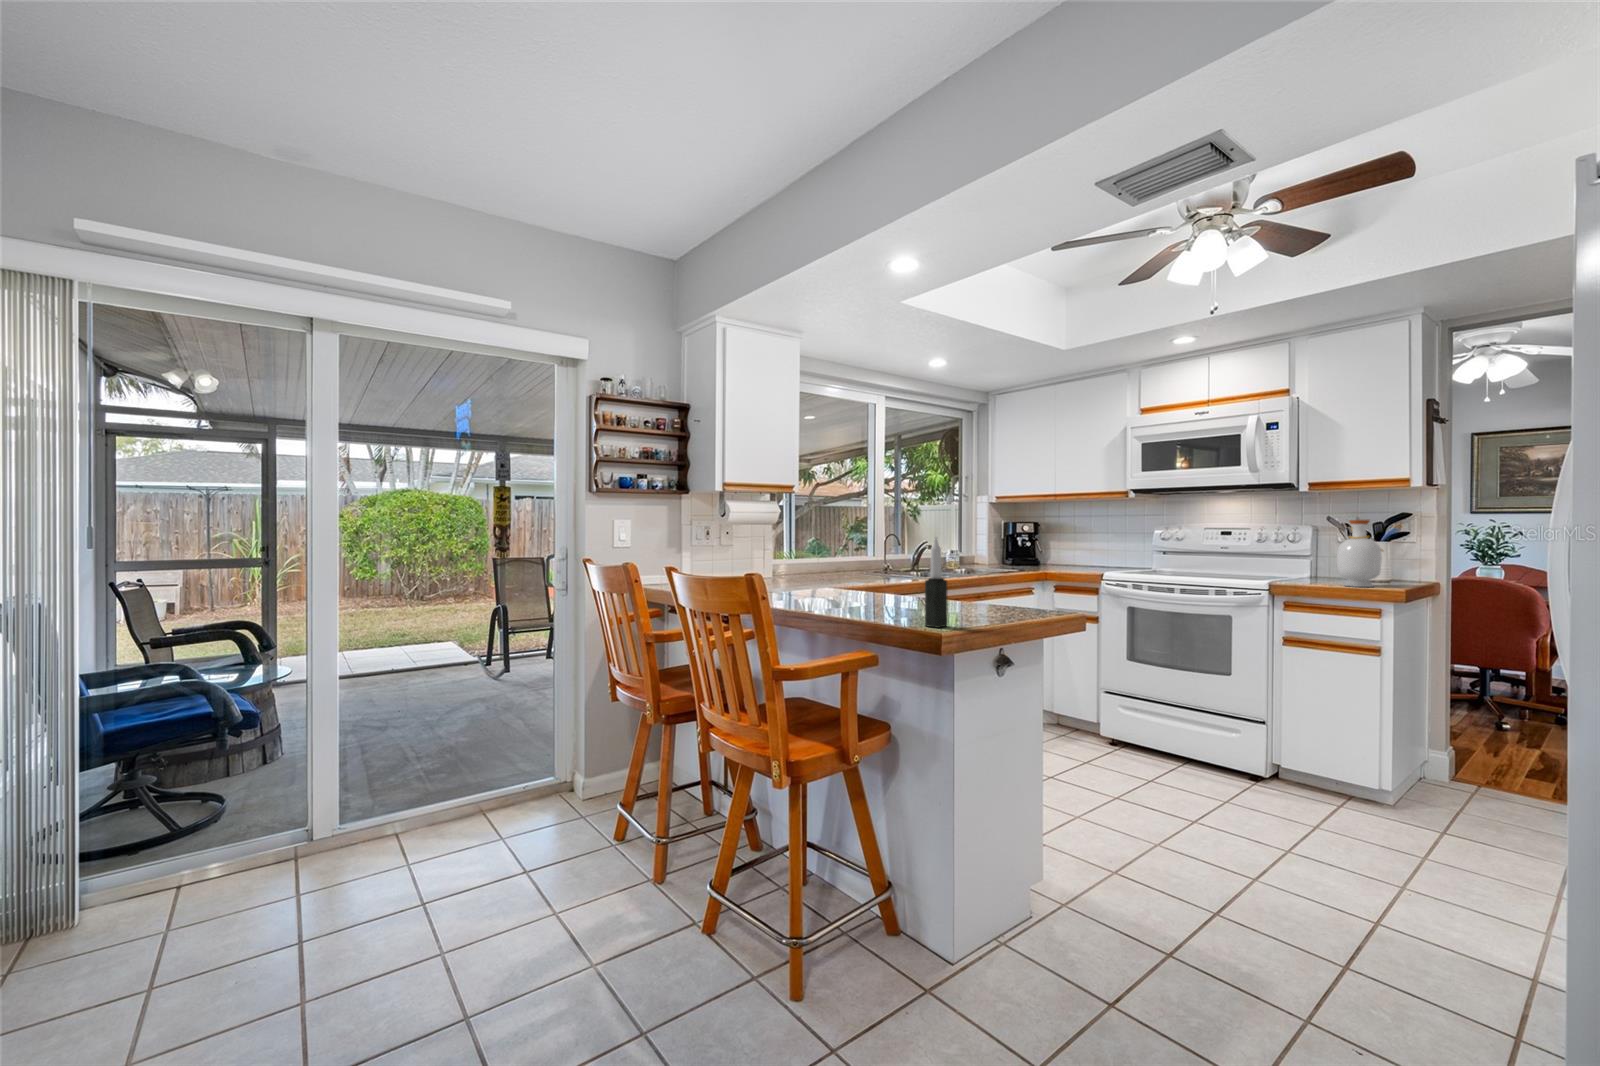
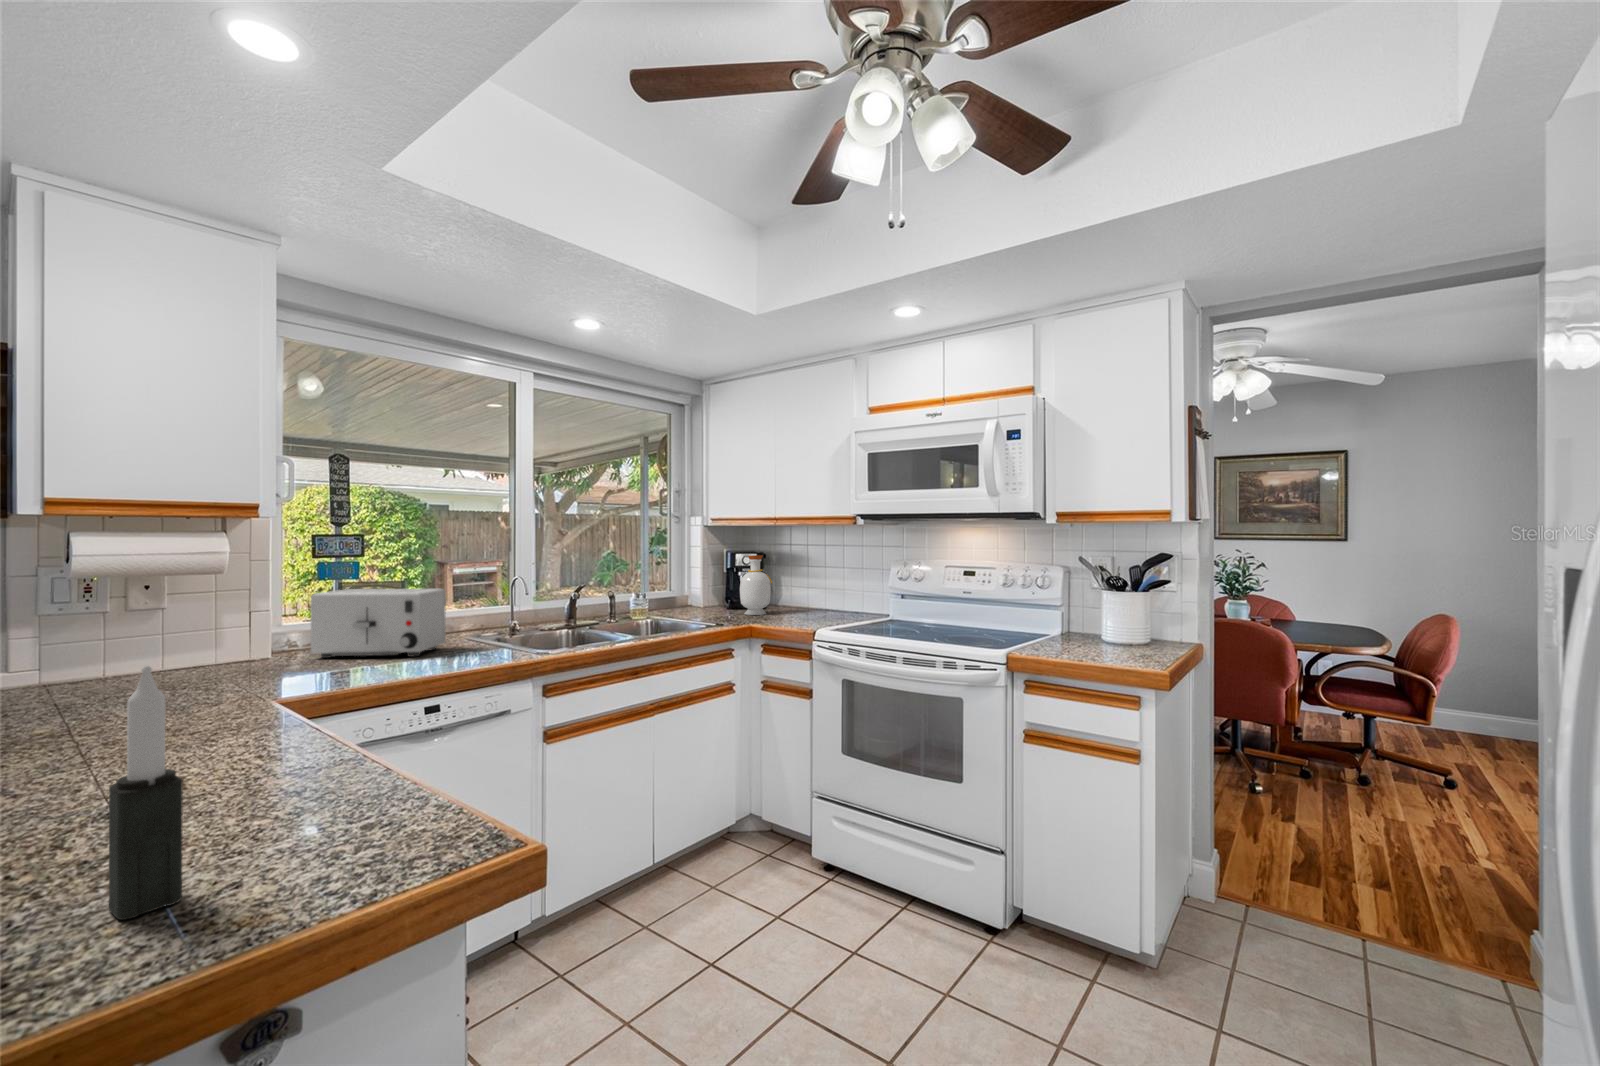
bottle: present [1336,520,1383,587] -> present [740,555,772,615]
toaster: none [794,538,861,578] -> present [311,589,446,658]

